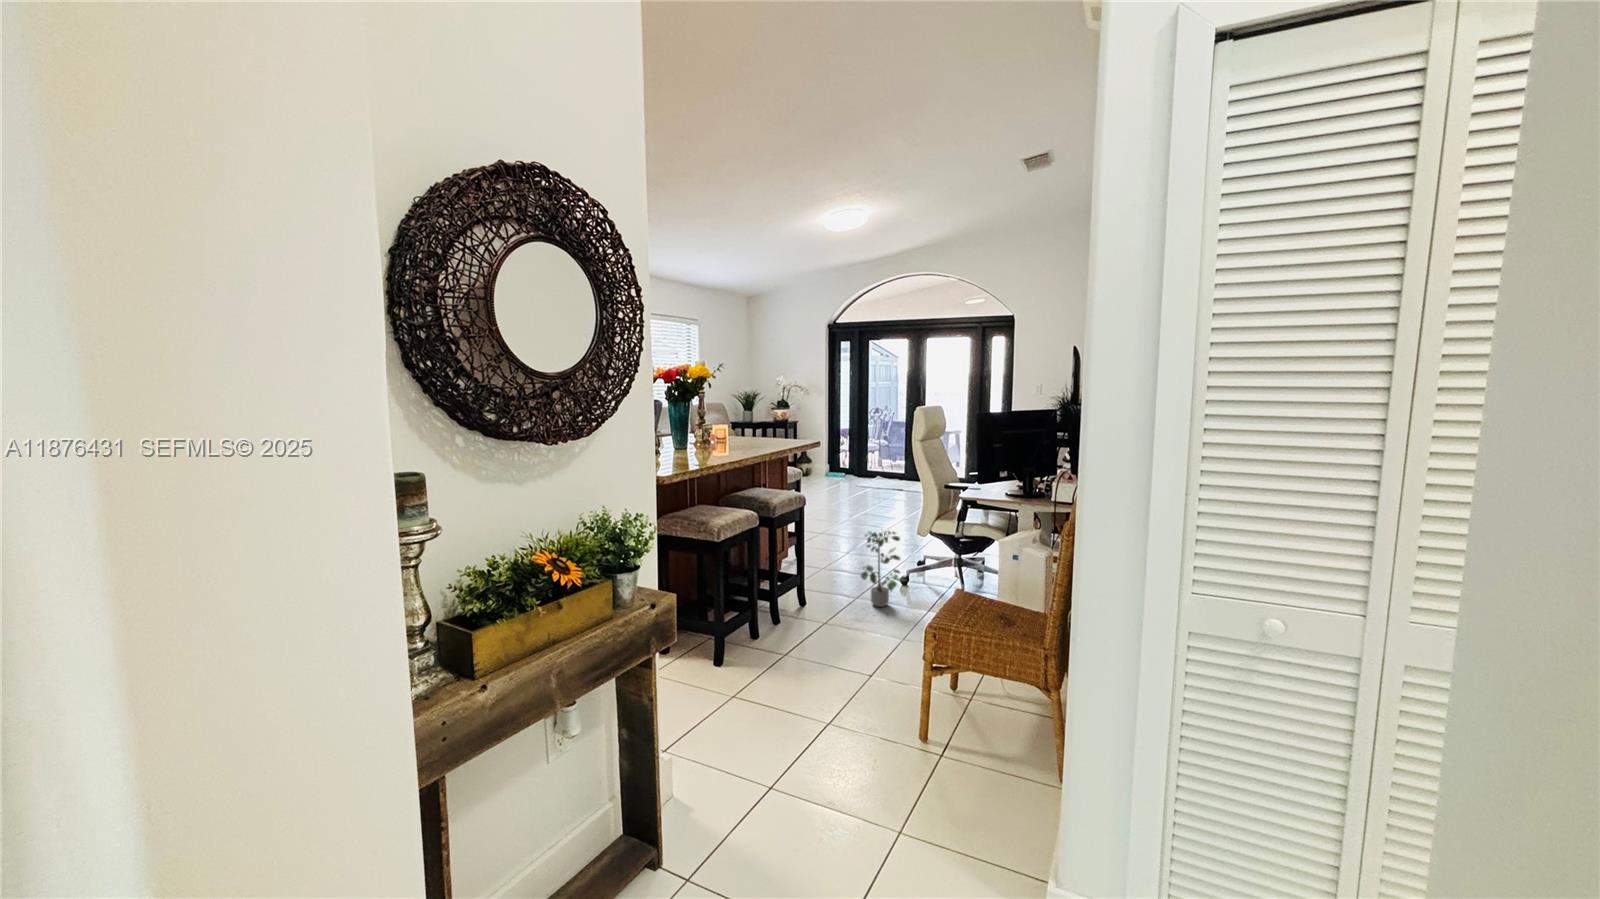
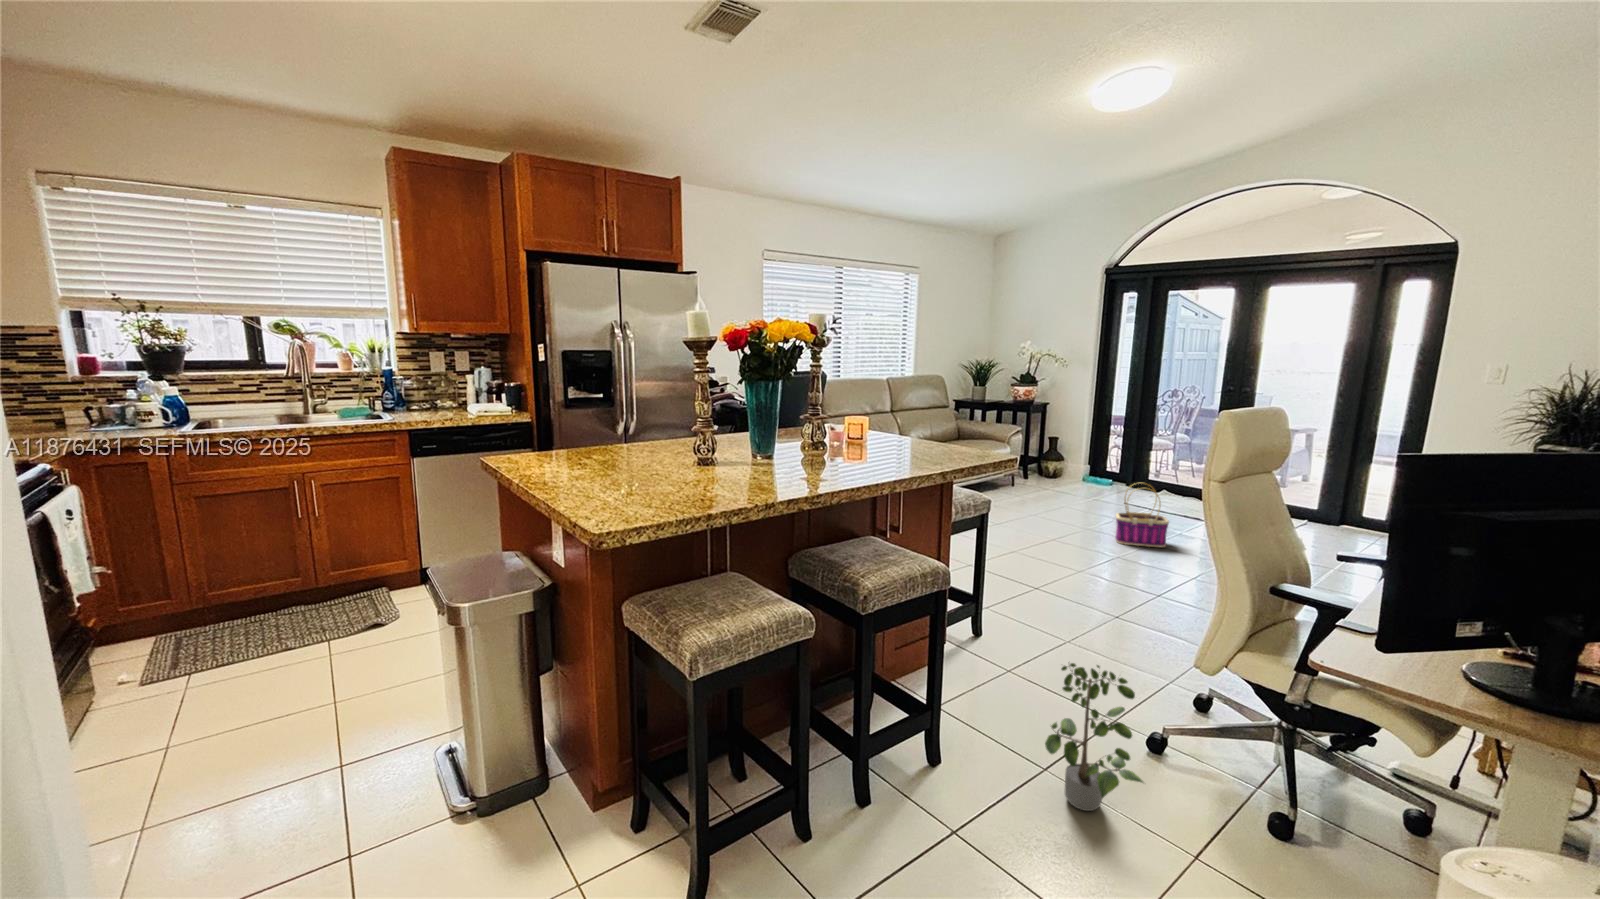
basket: none [857,466,889,507] -> present [1115,489,1169,547]

